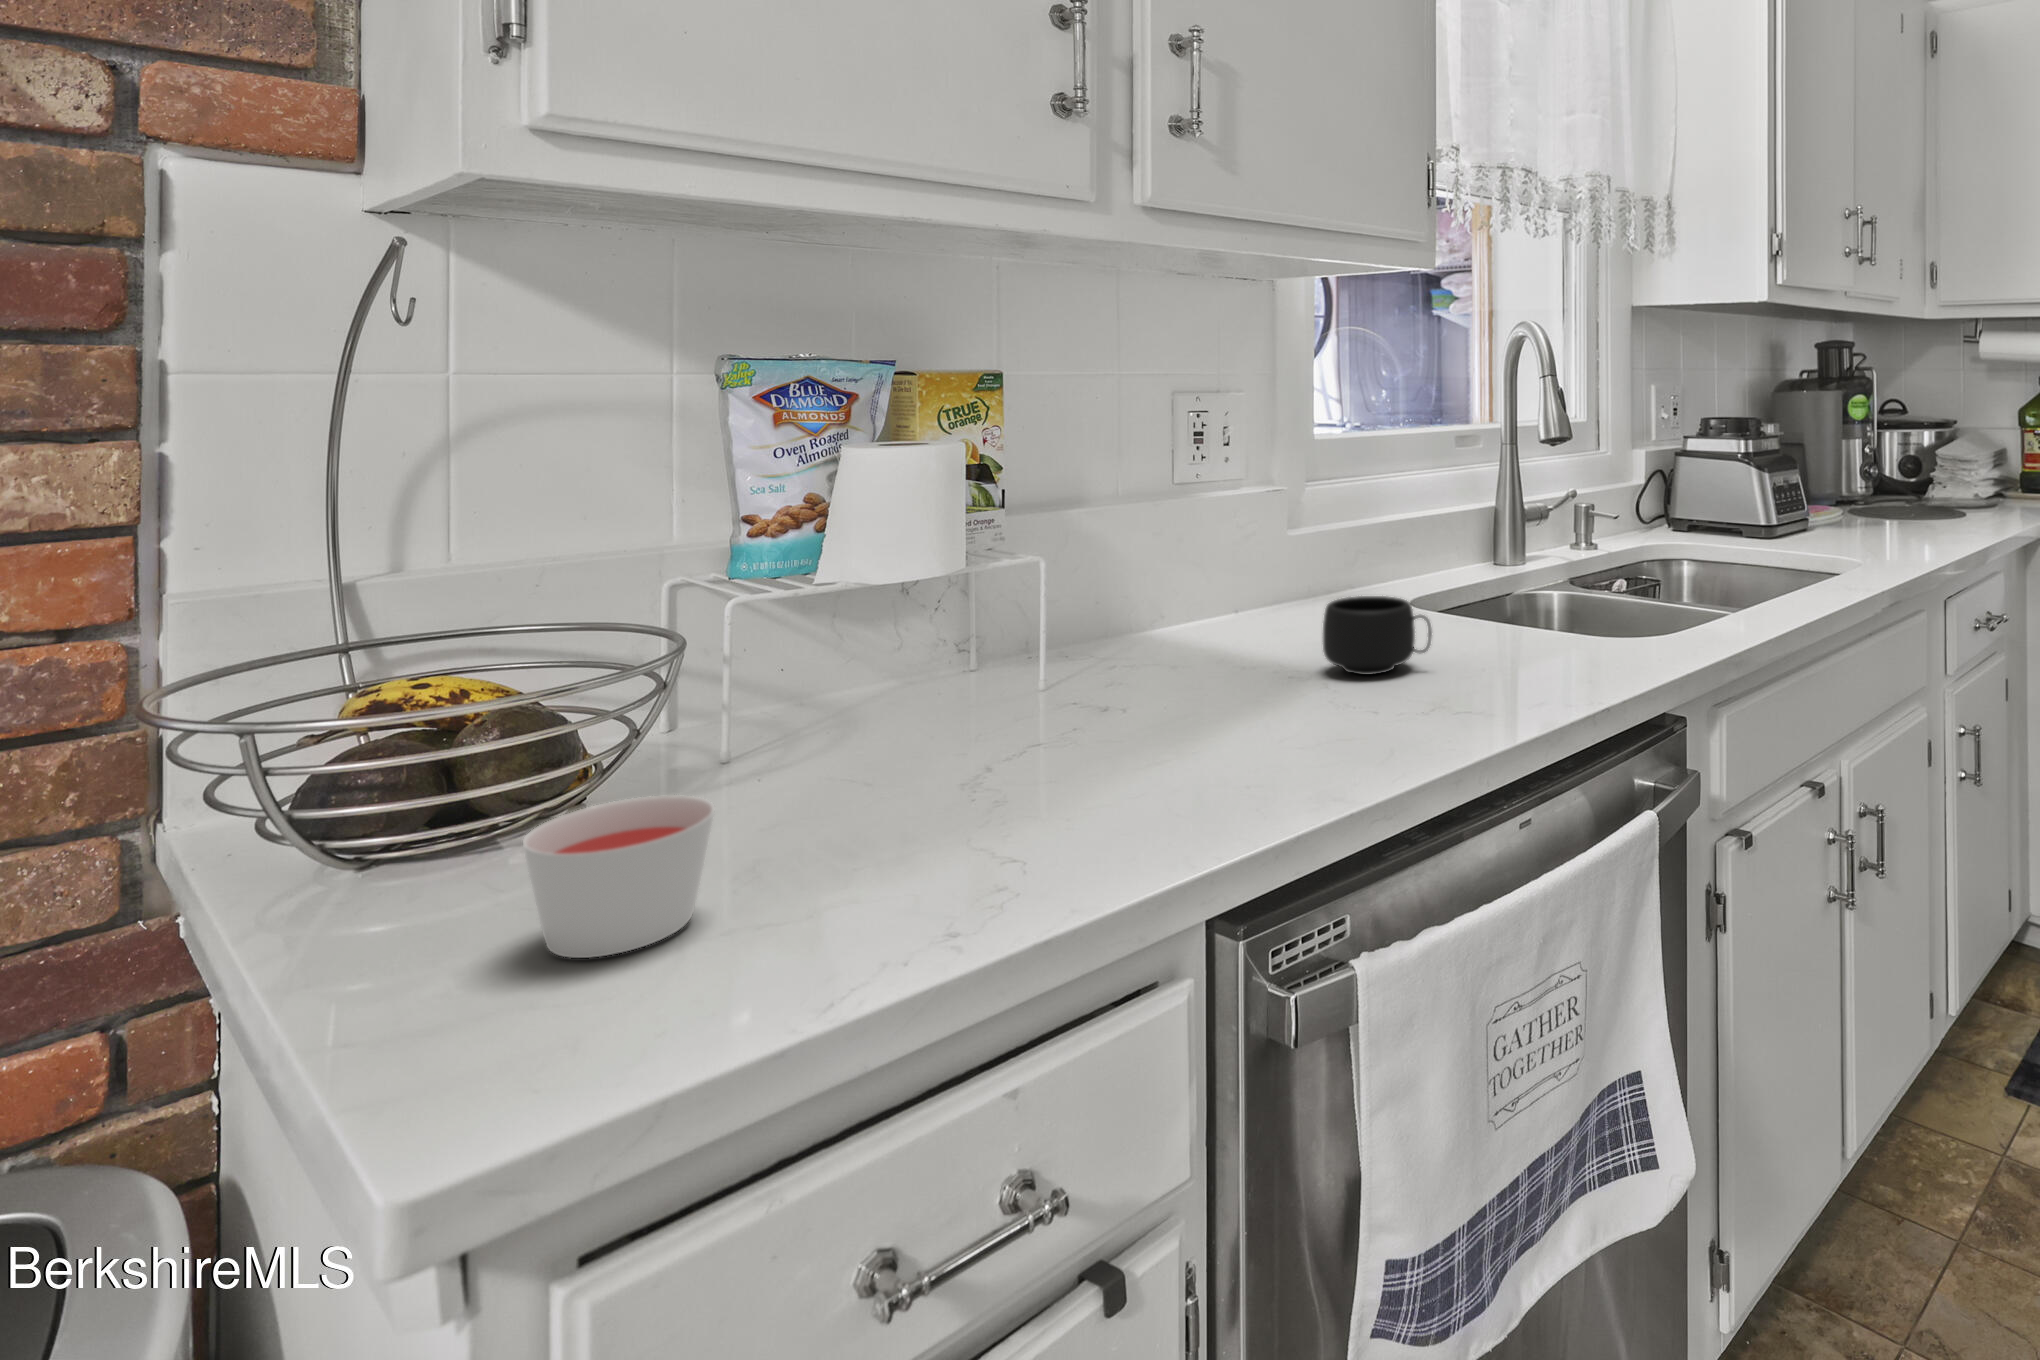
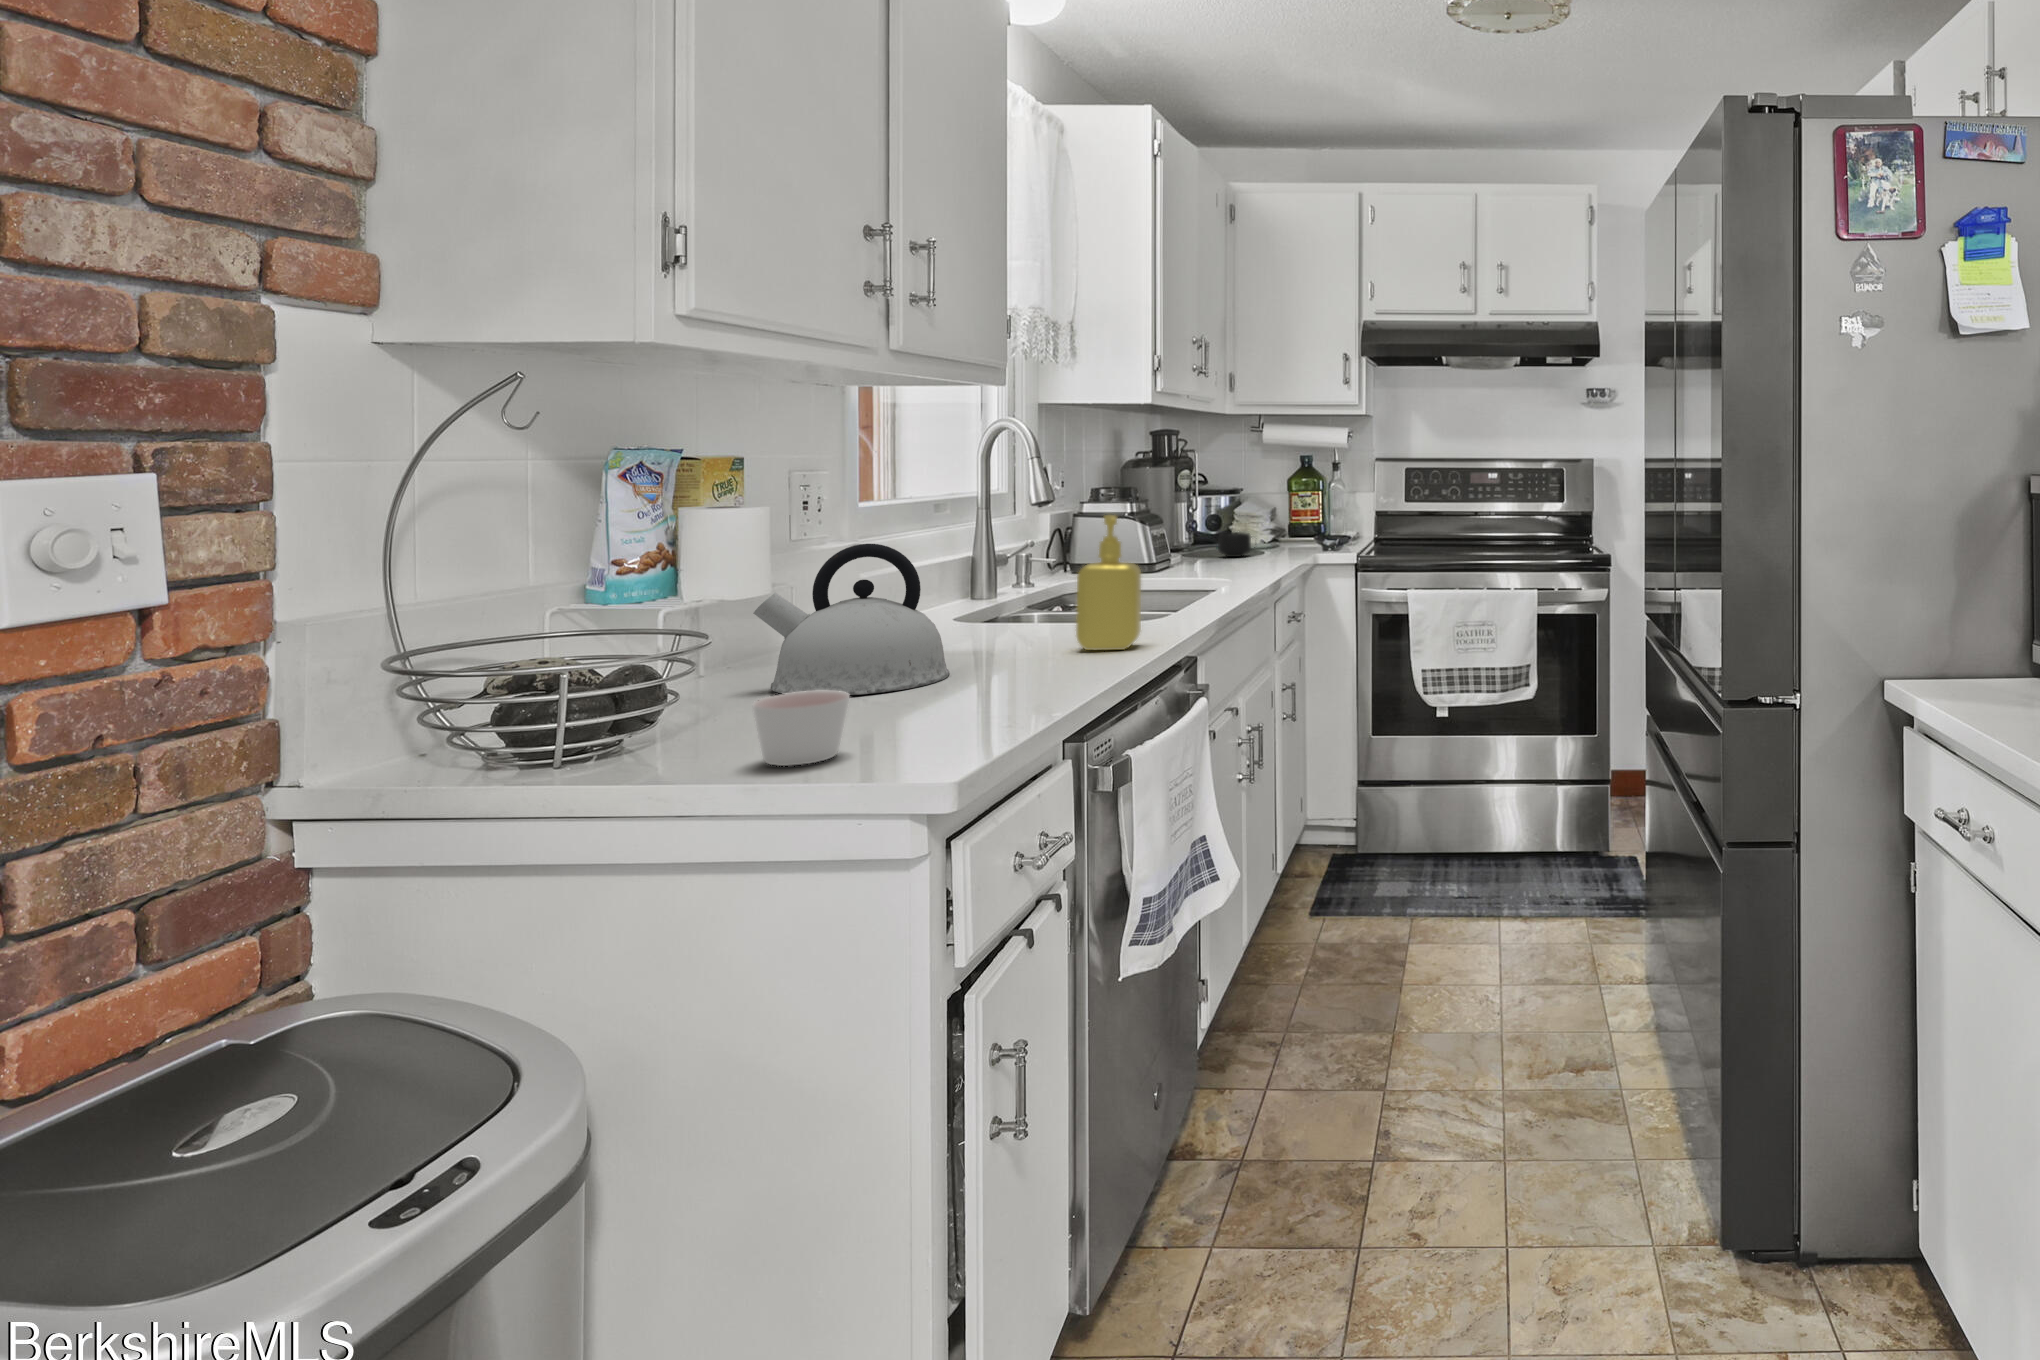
soap dispenser: none [1444,474,1553,708] -> present [1076,515,1141,650]
kettle: none [981,506,1233,749] -> present [753,544,950,695]
mug: present [1323,596,1432,675] -> present [1218,532,1255,557]

